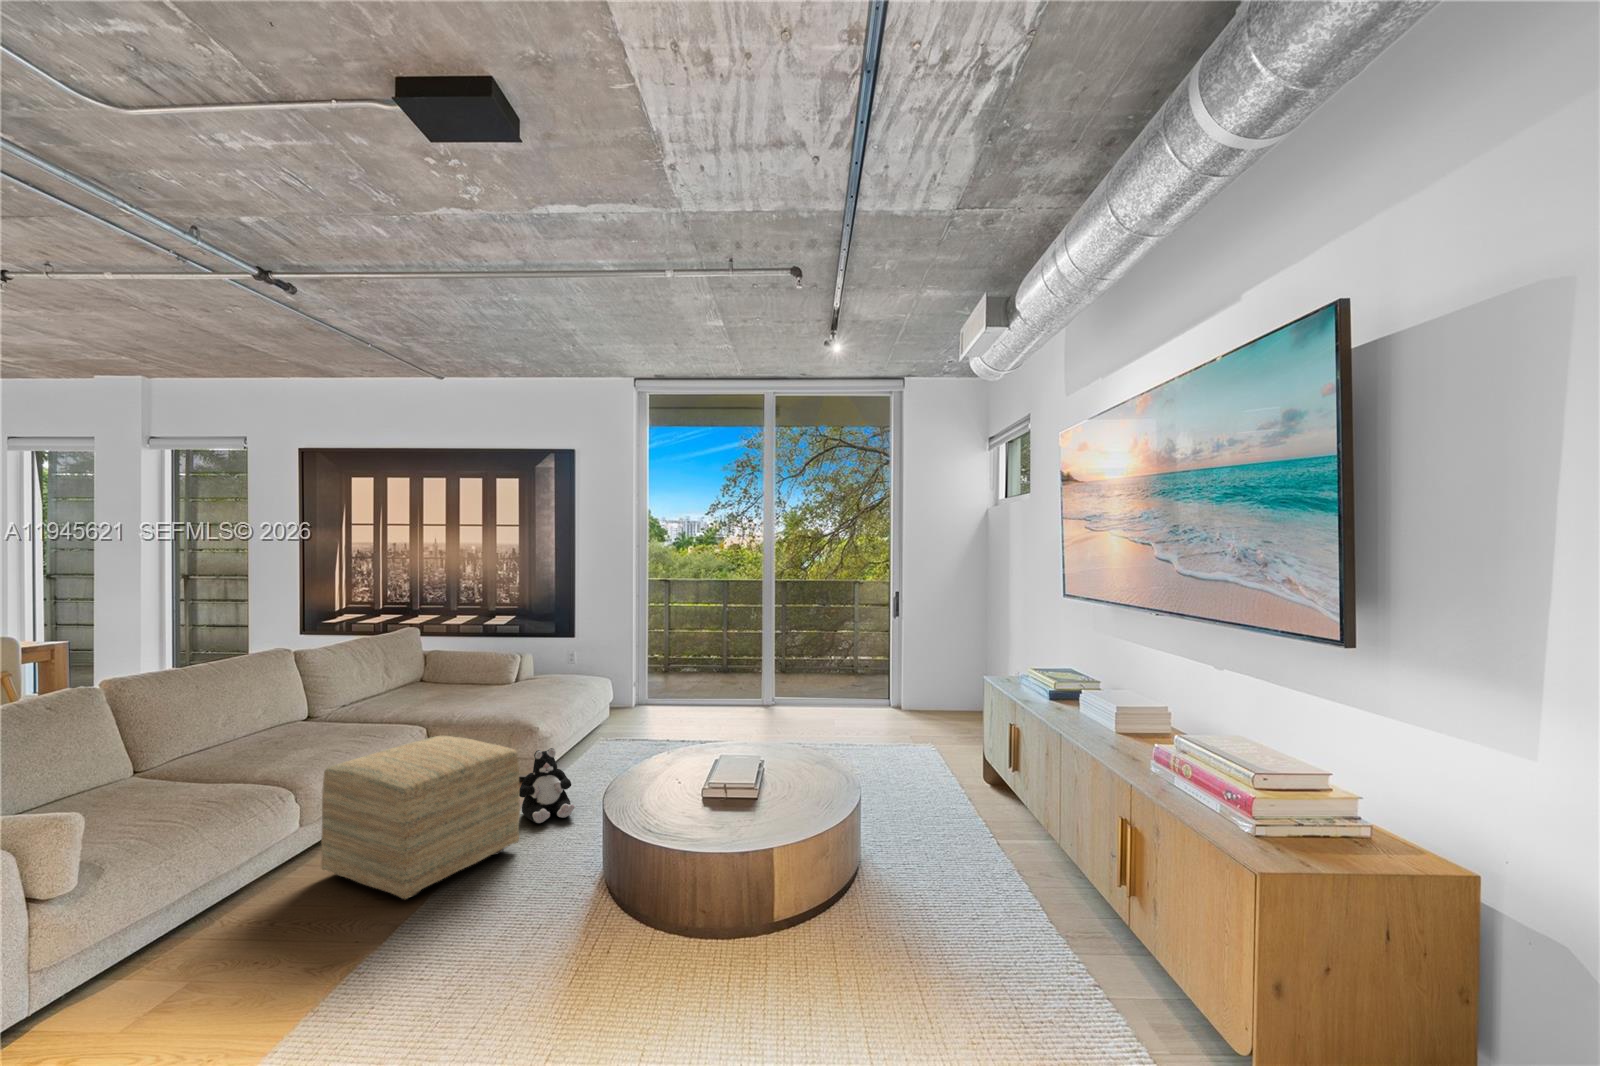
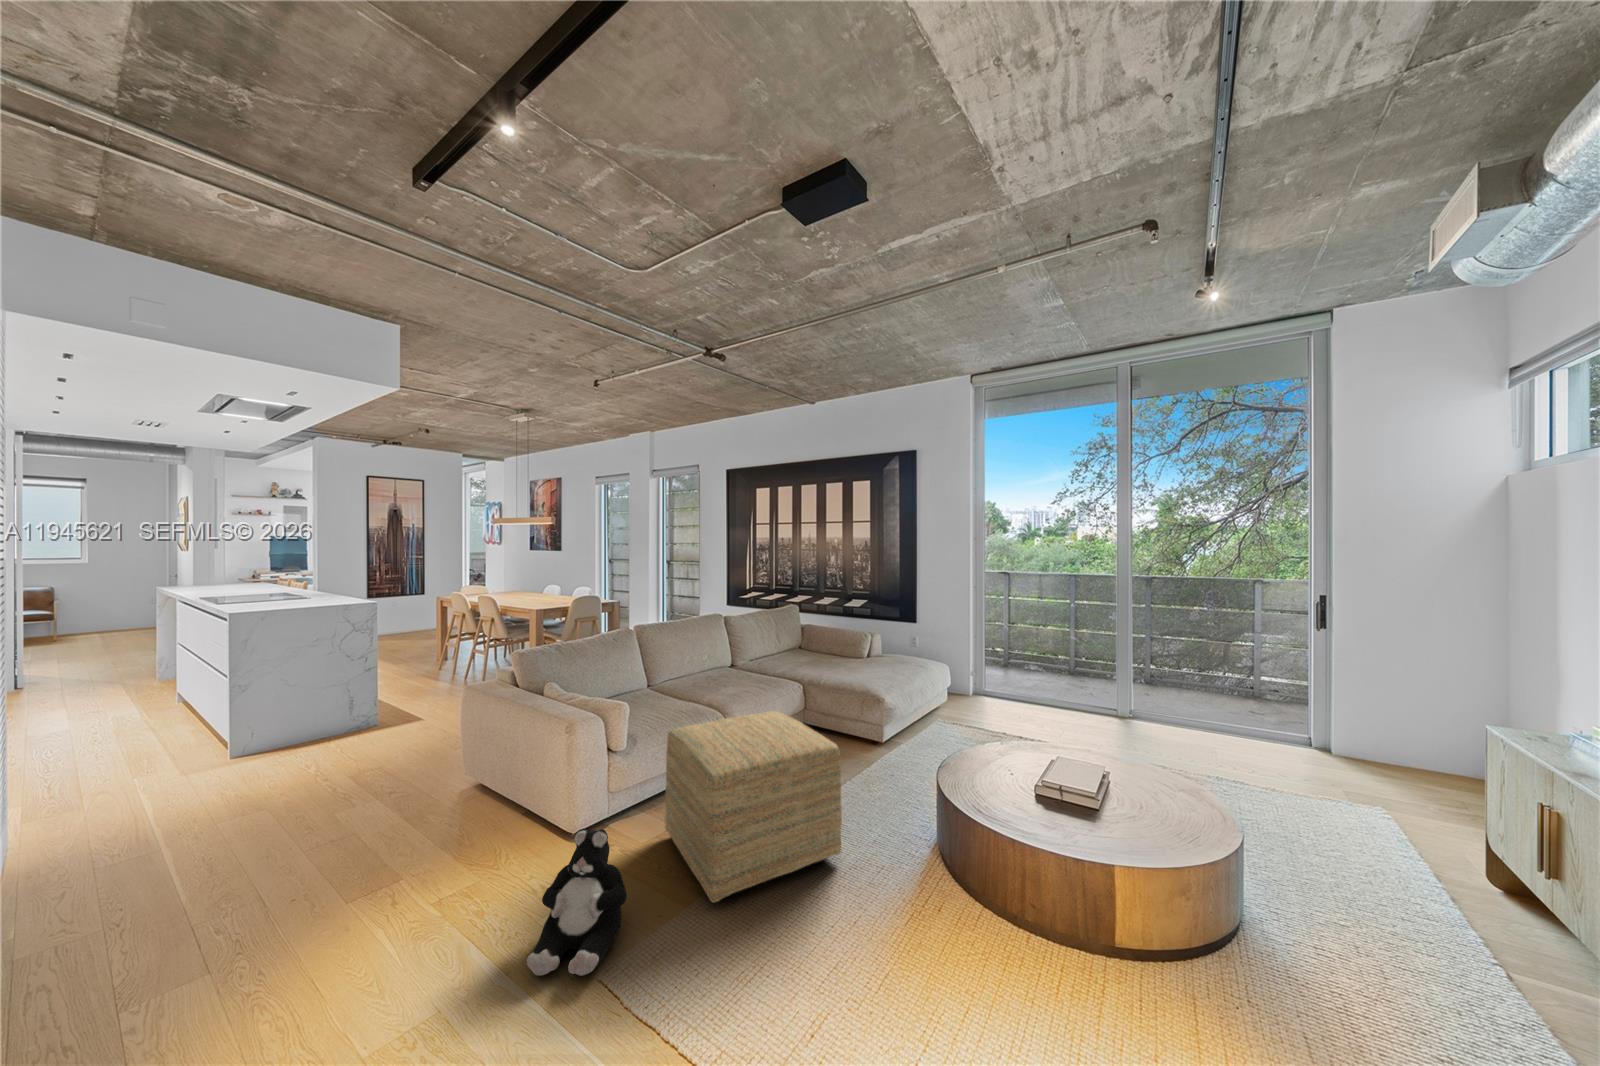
plush toy: present [519,748,575,823] -> present [527,829,627,976]

